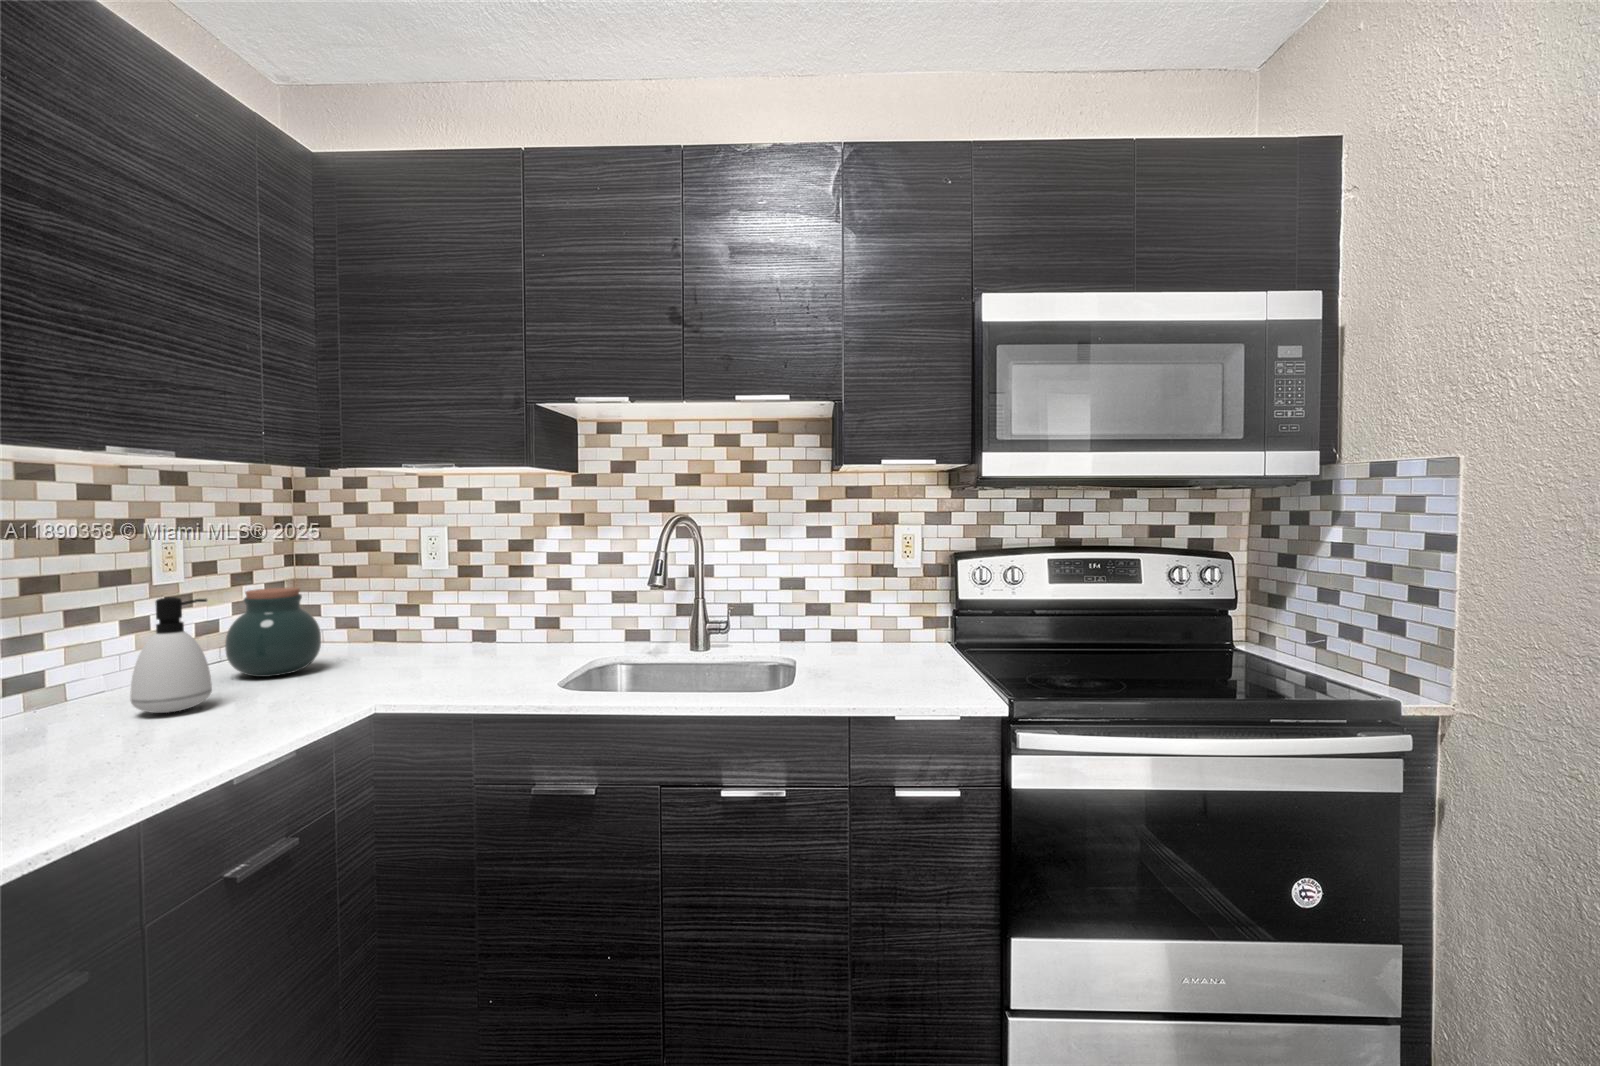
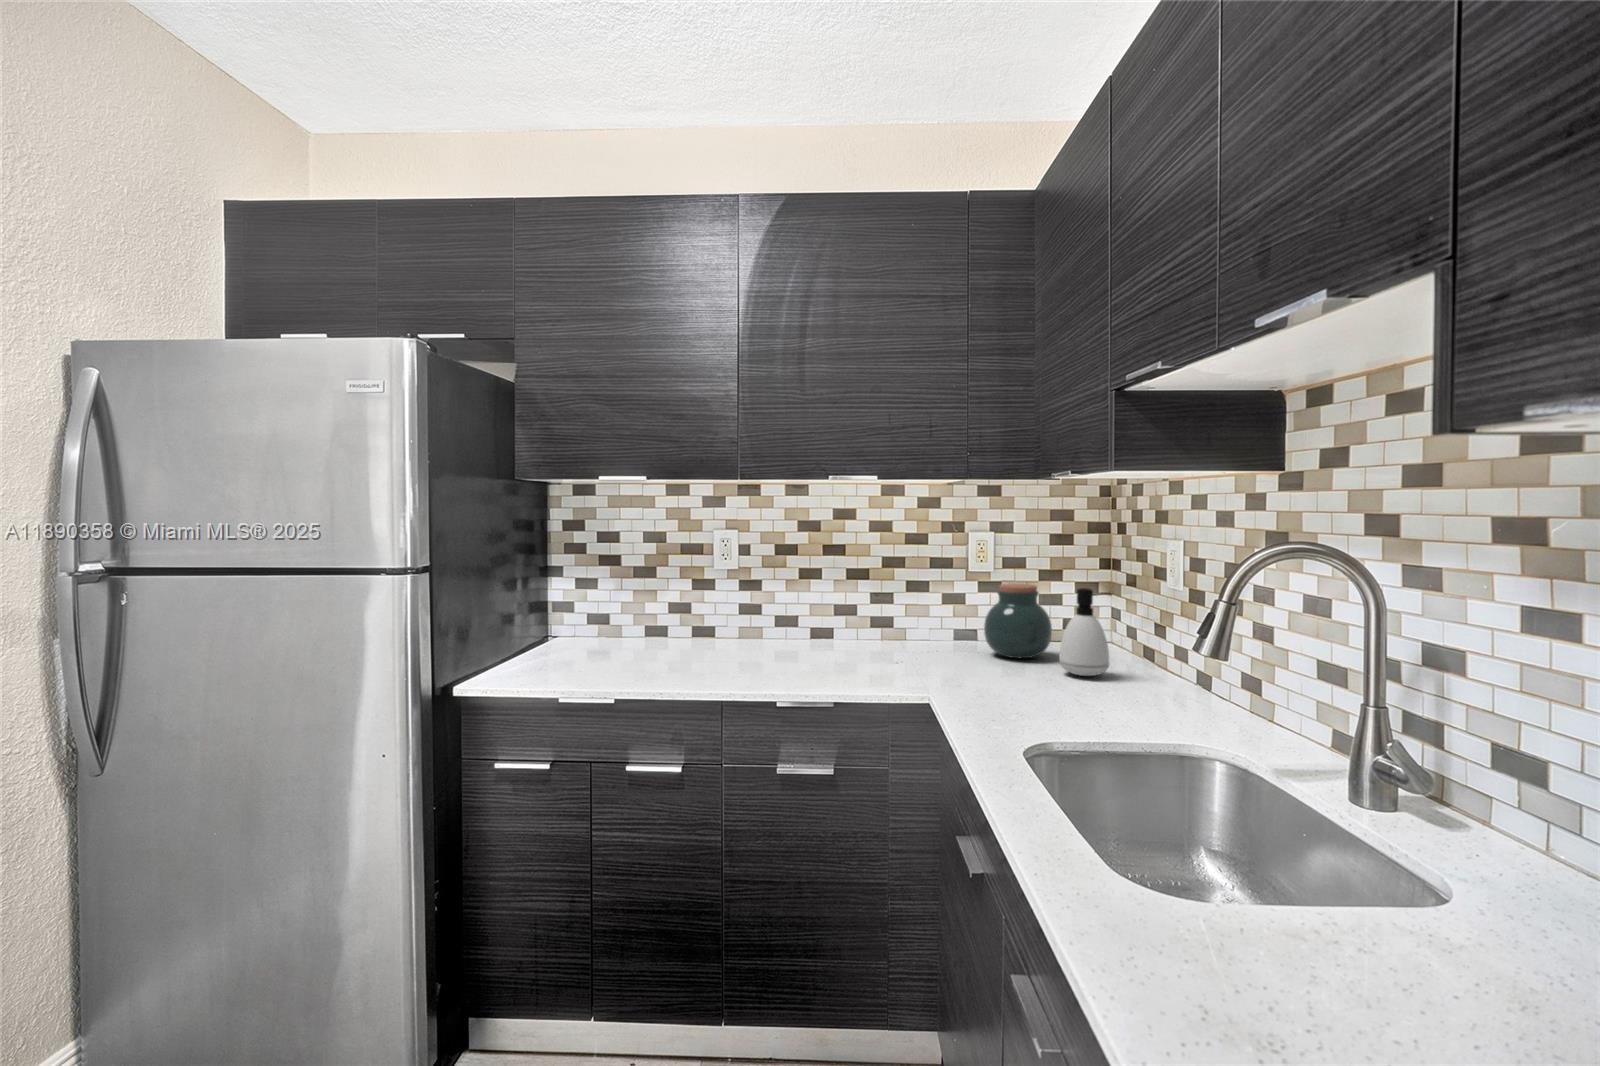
soap dispenser: present [130,597,212,713] -> present [1059,588,1112,676]

